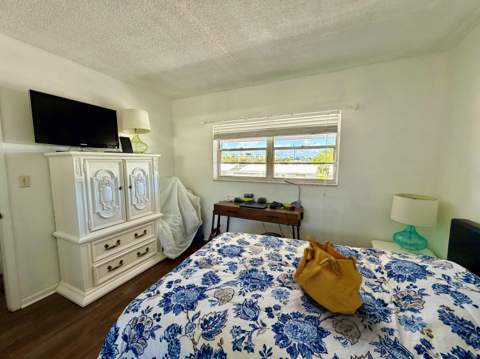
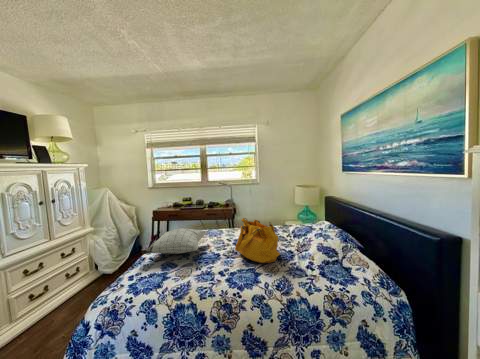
pillow: none [186,234,262,268] -> present [142,229,206,254]

